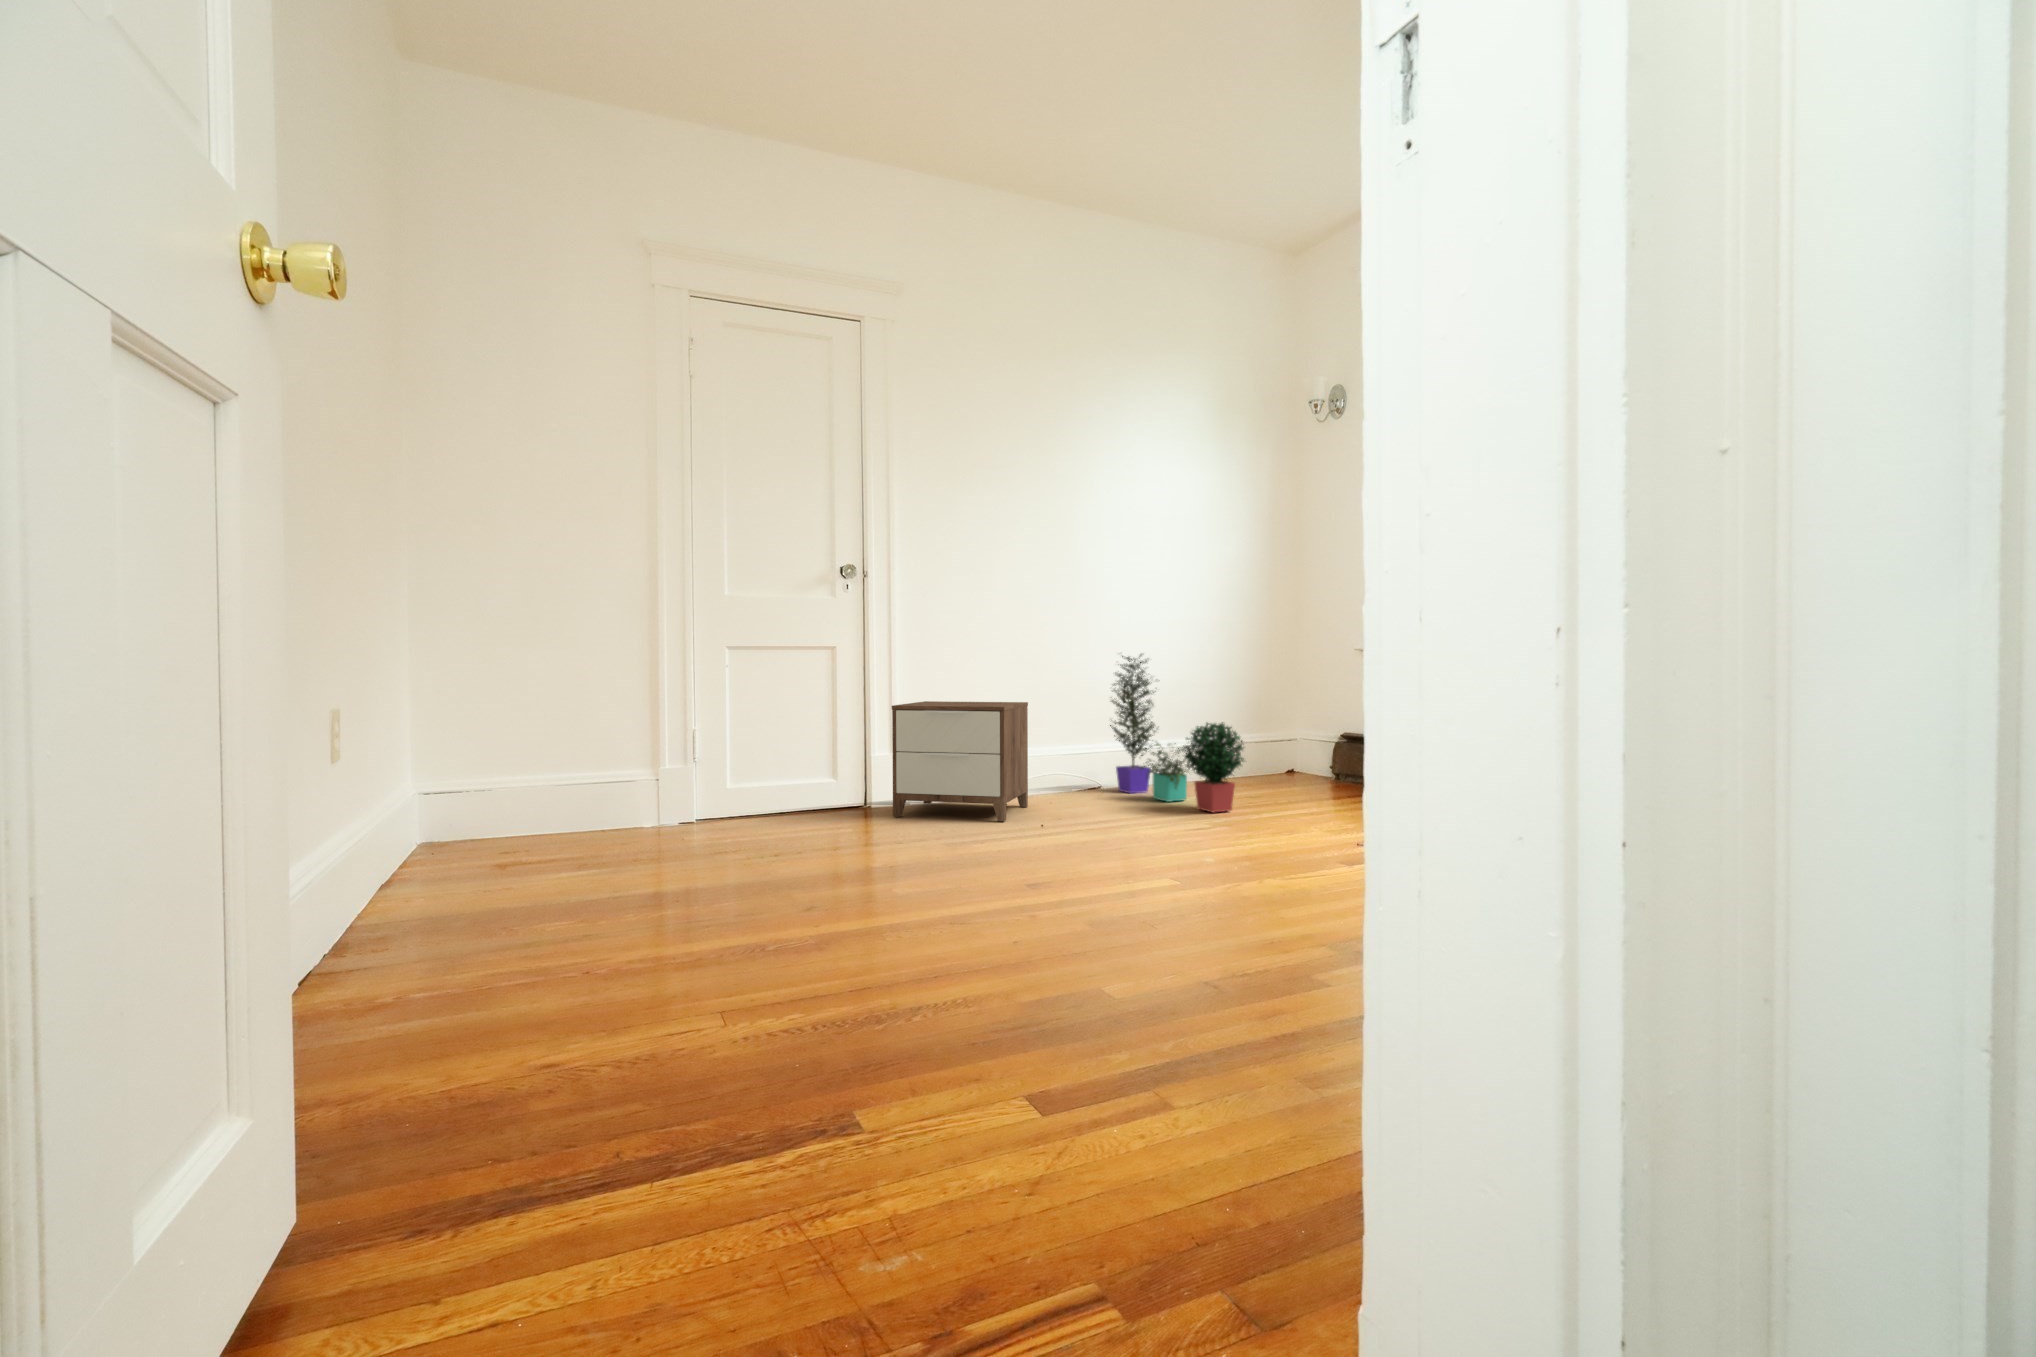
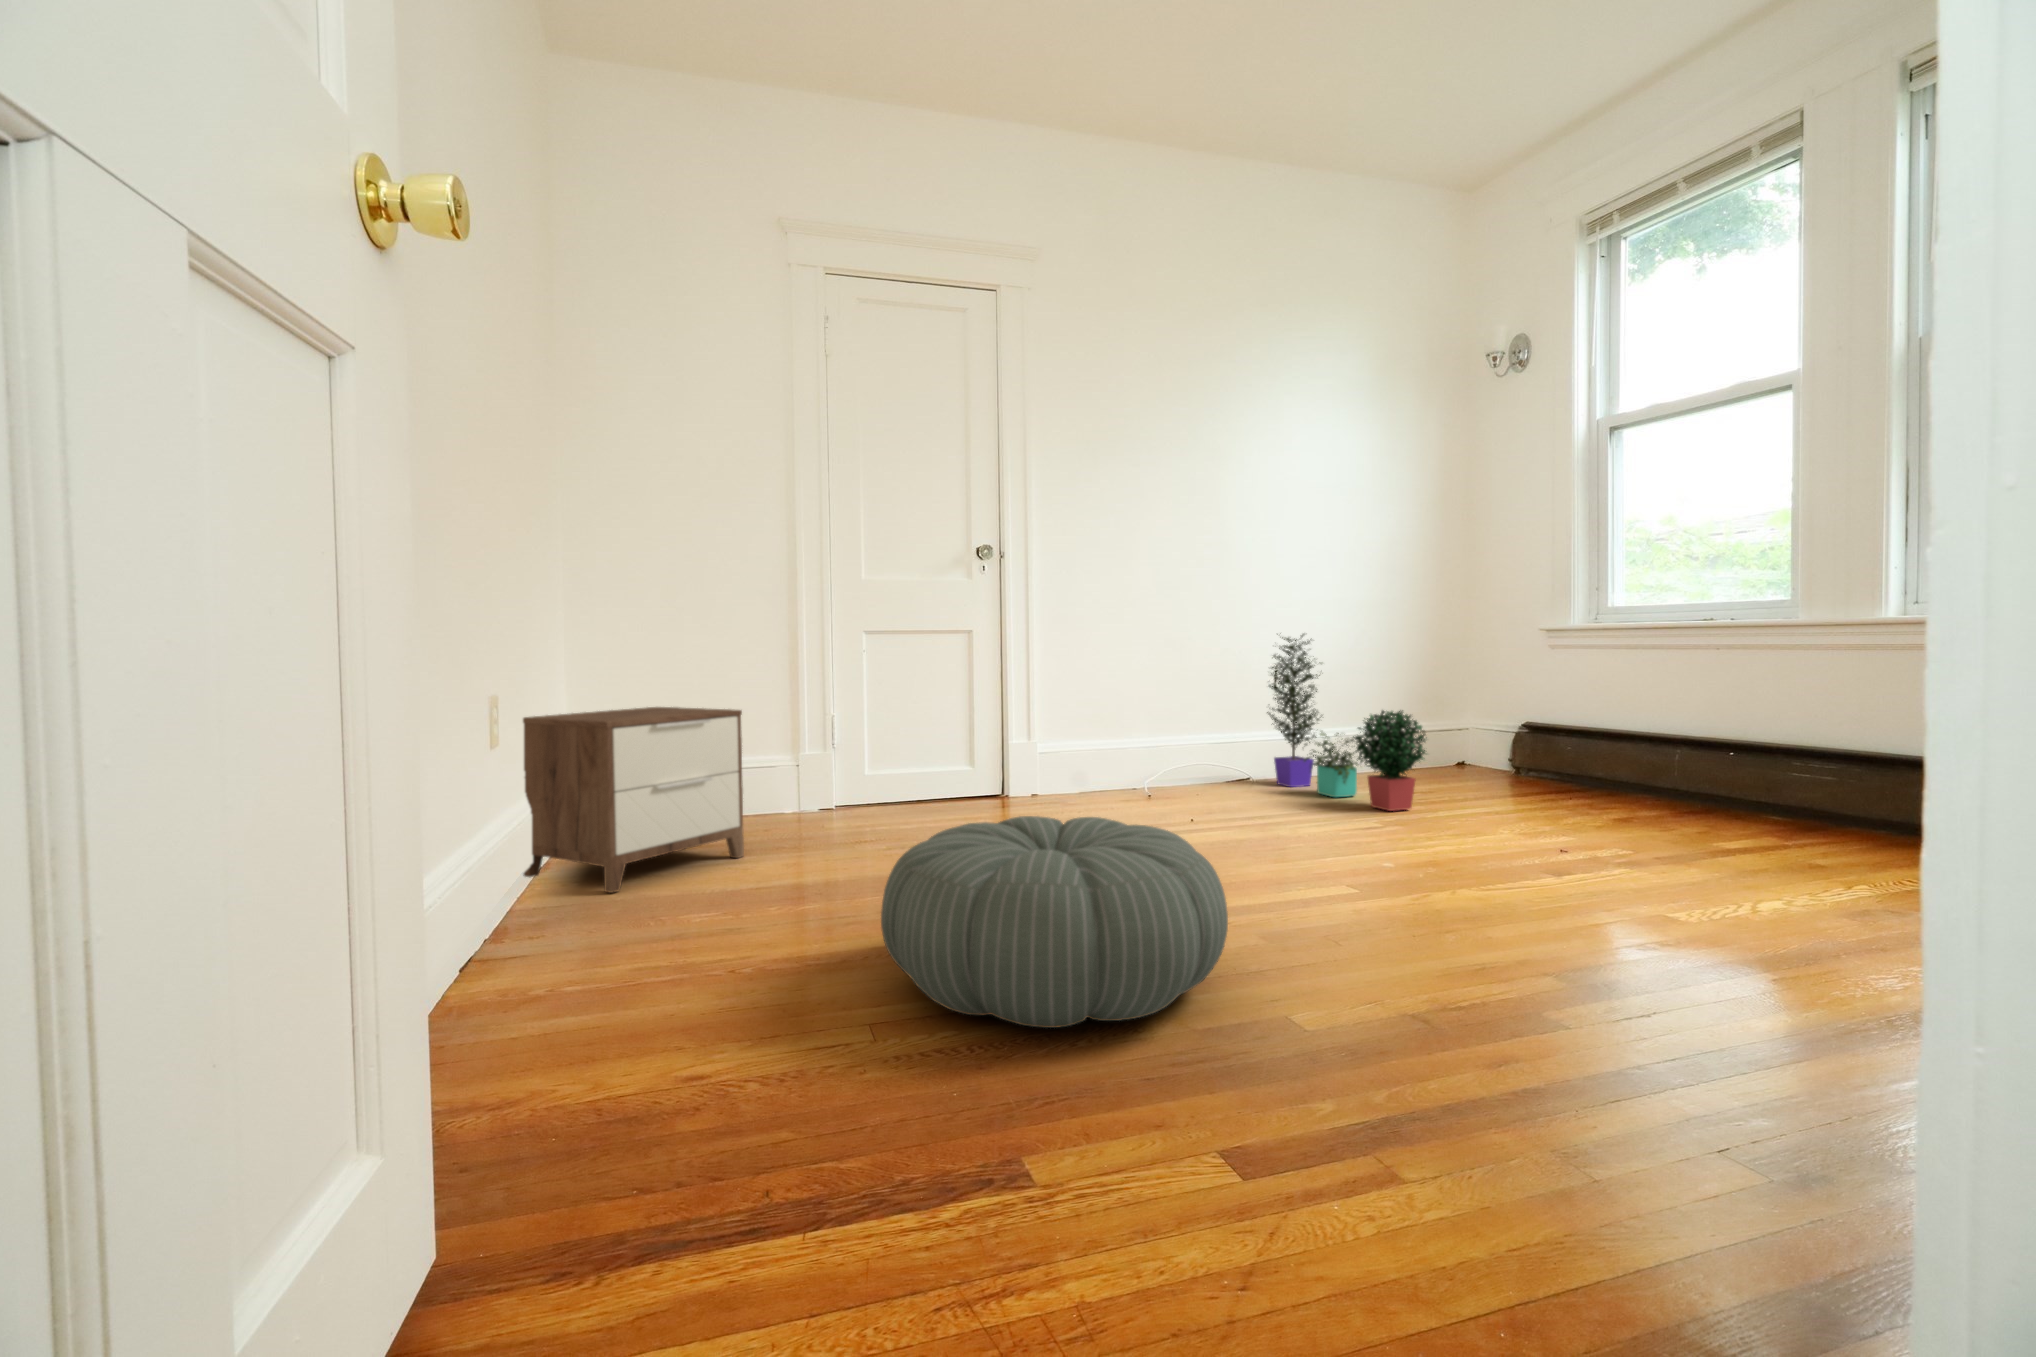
nightstand: present [892,701,1028,821] -> present [523,707,744,893]
pouf: none [735,818,1050,1004] -> present [881,816,1228,1028]

